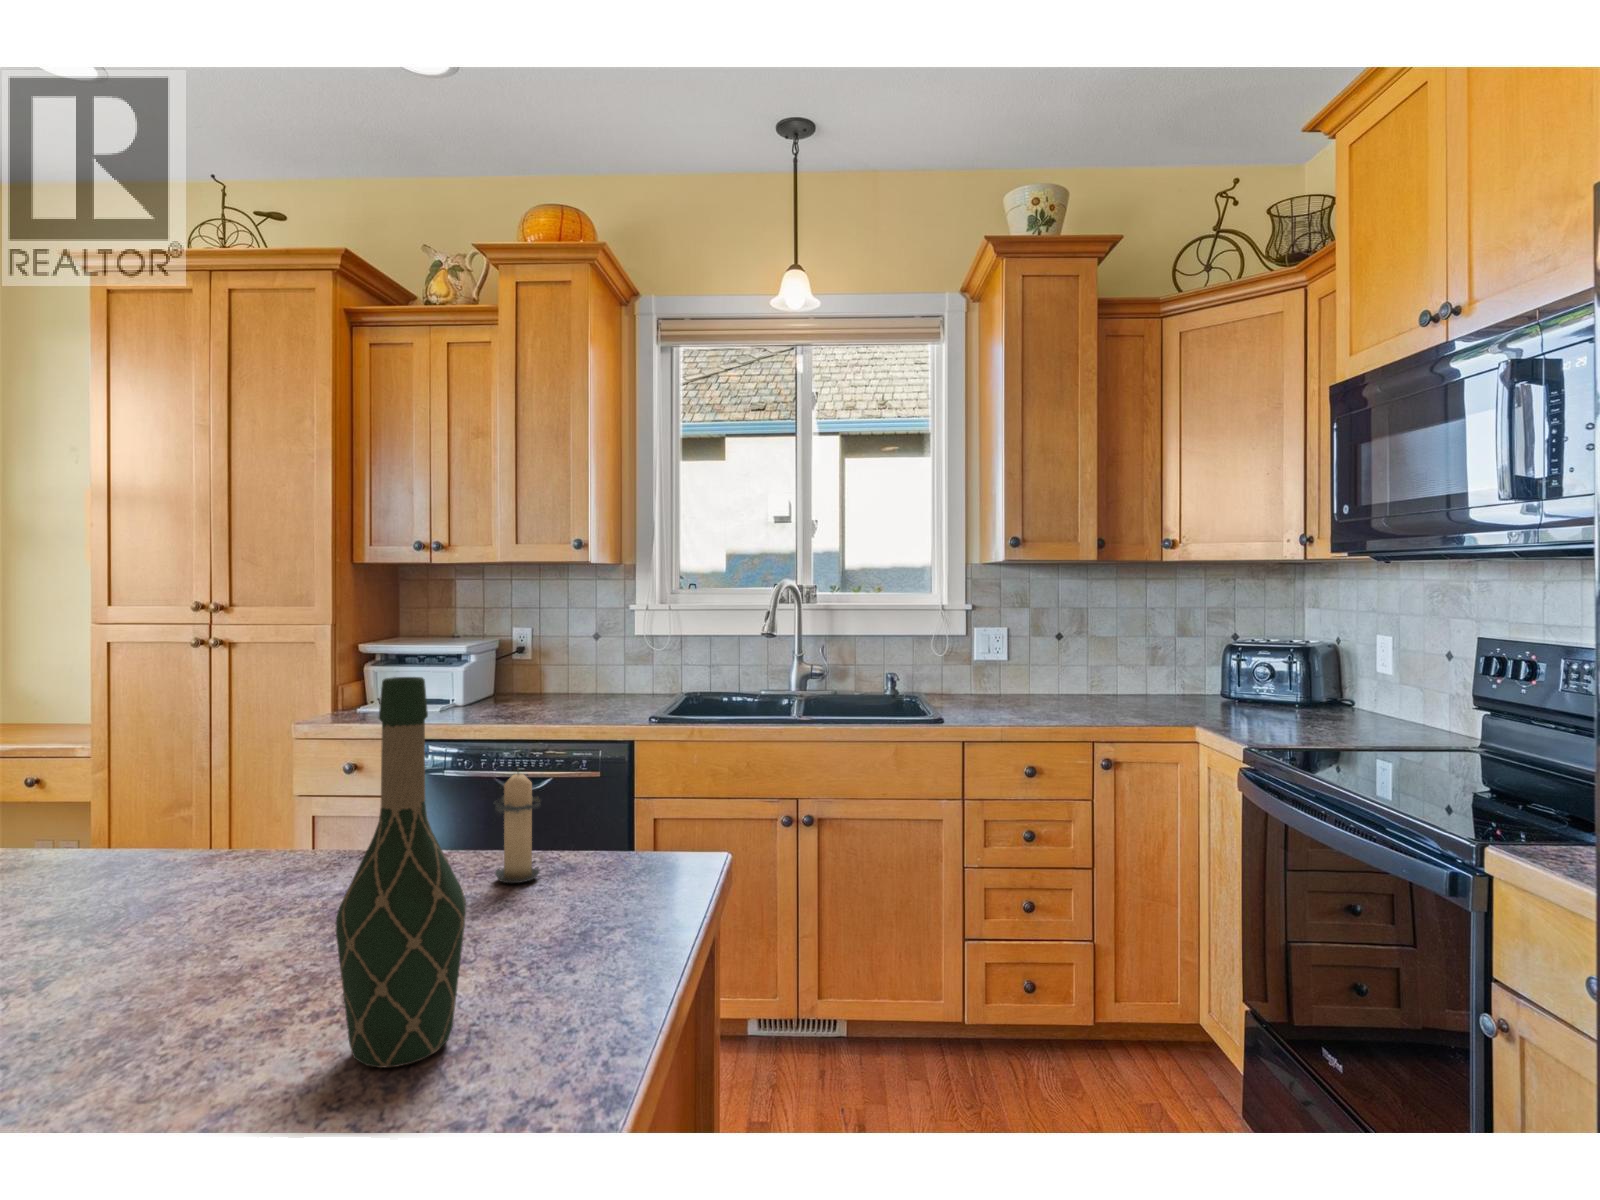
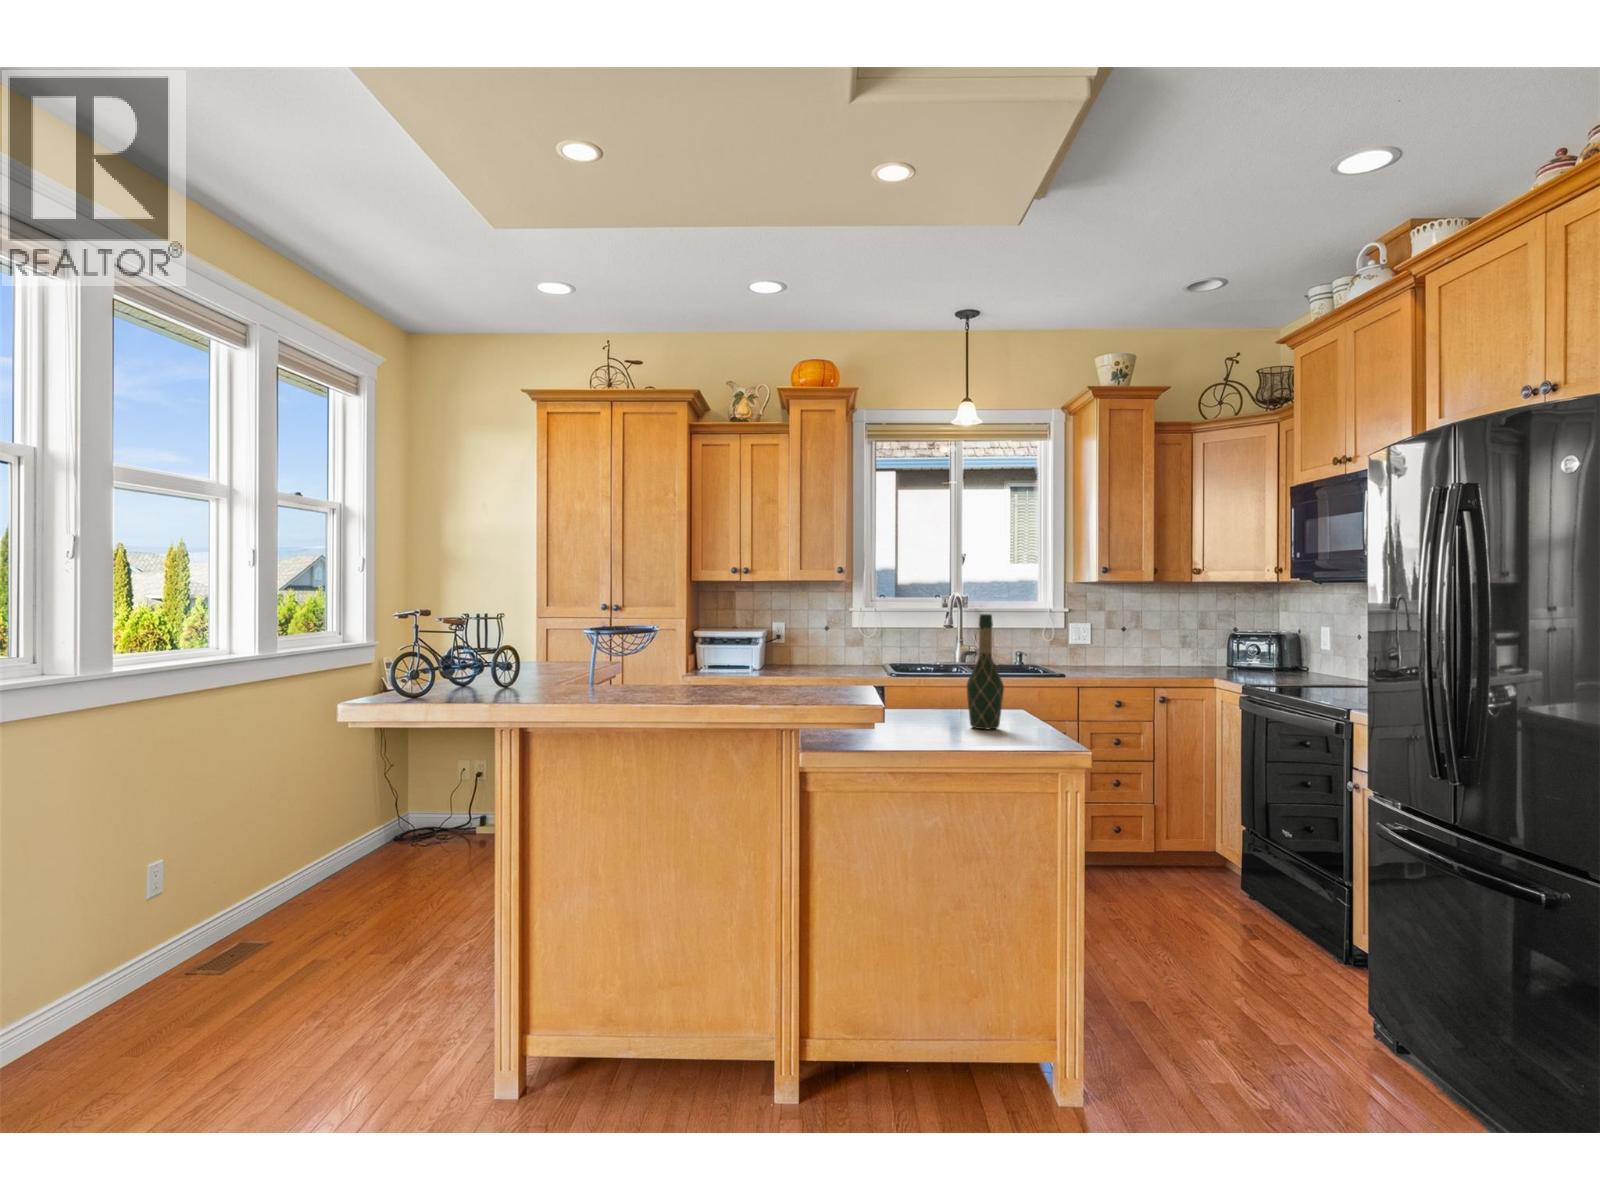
candle: present [494,767,540,883] -> none [928,664,951,712]

